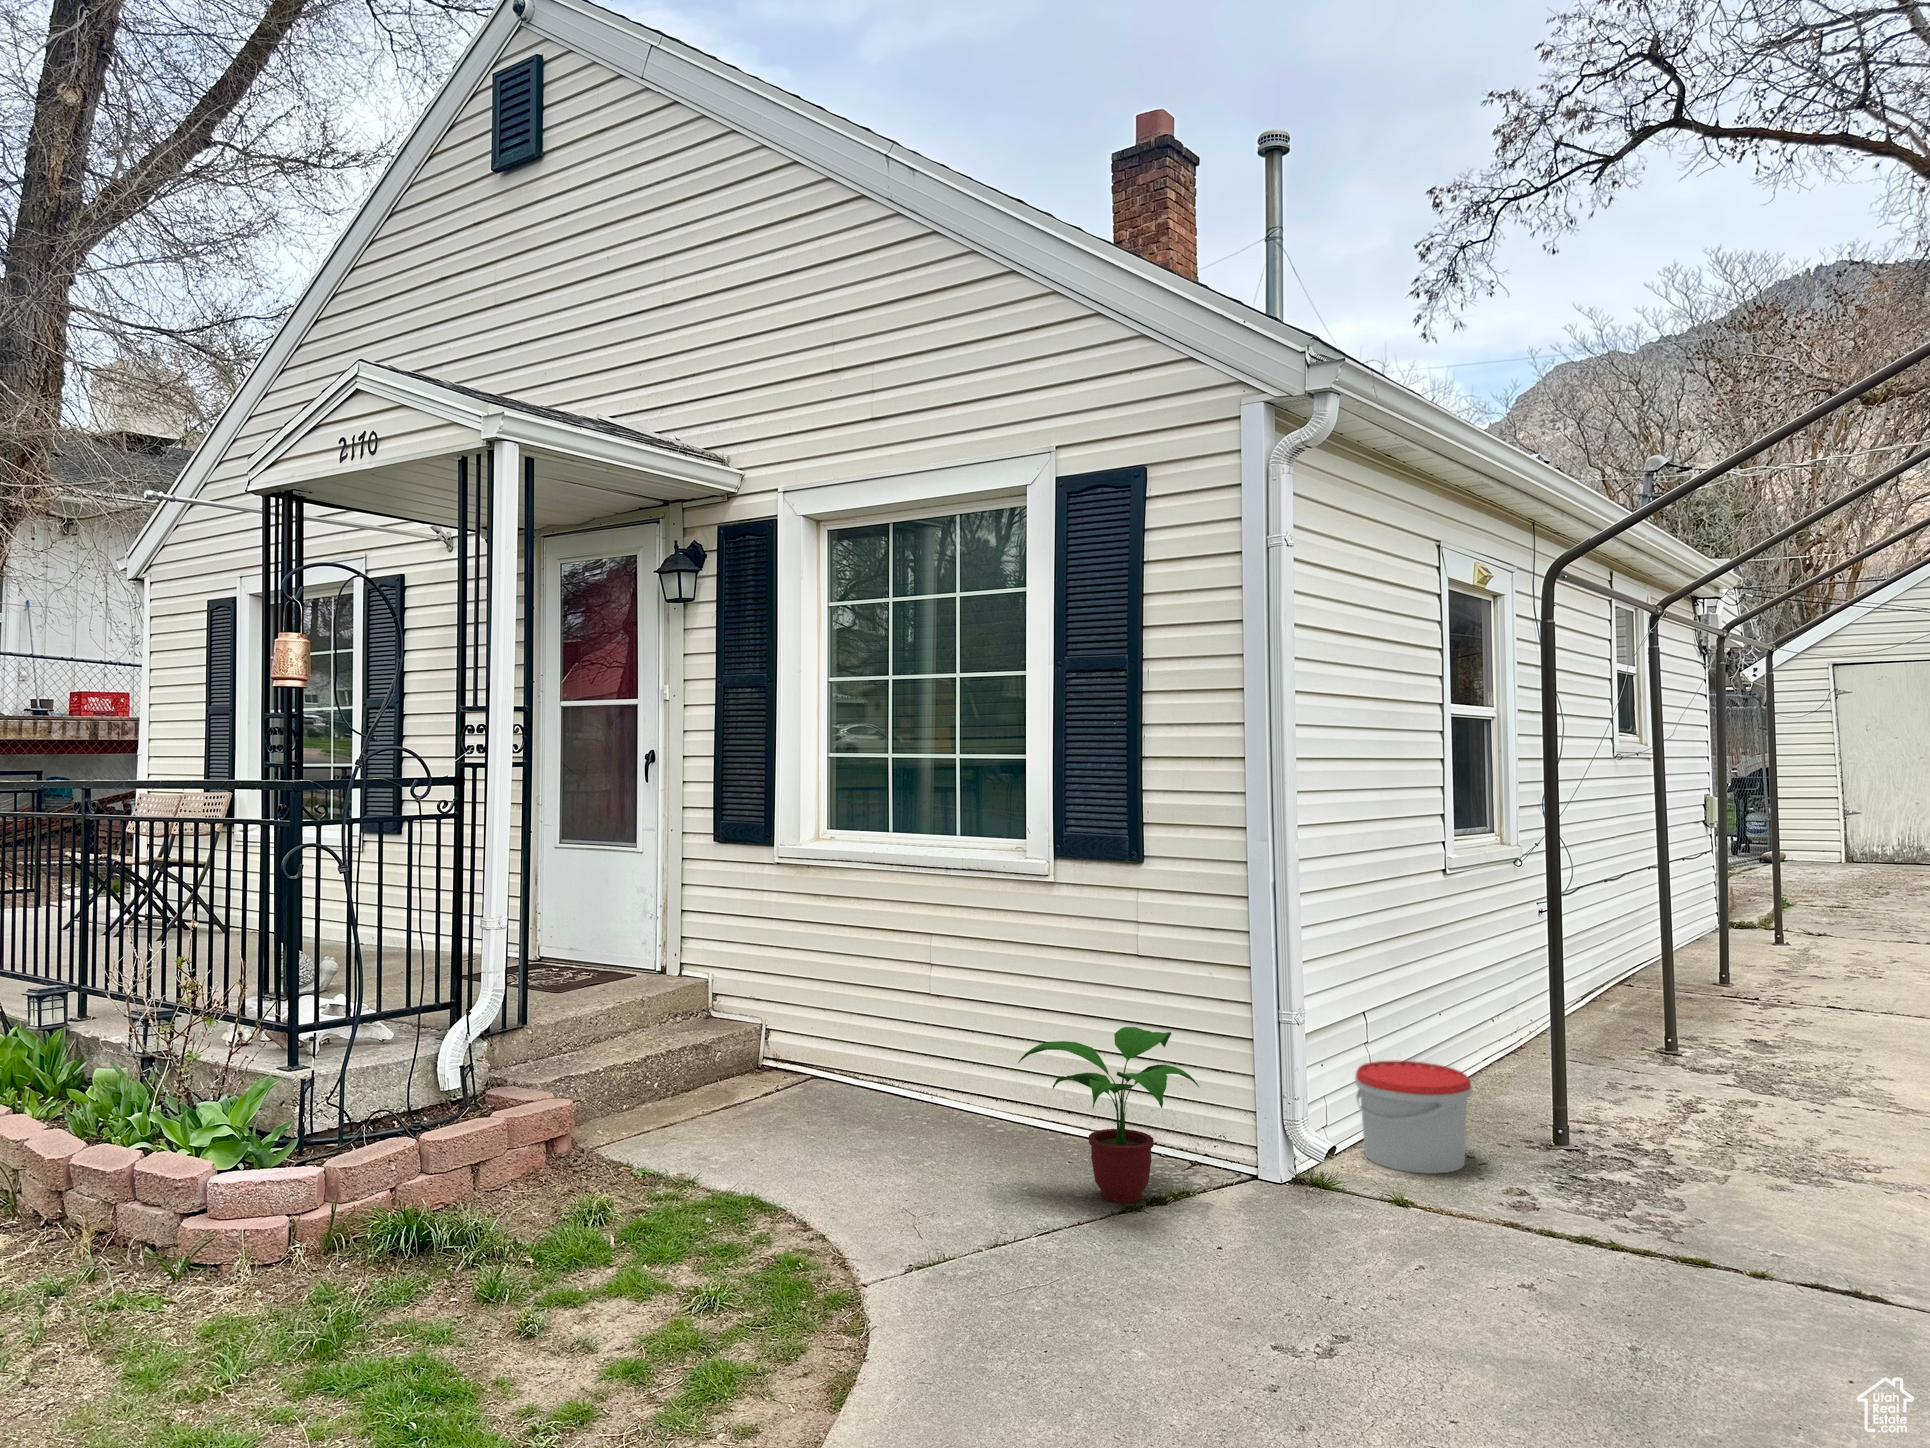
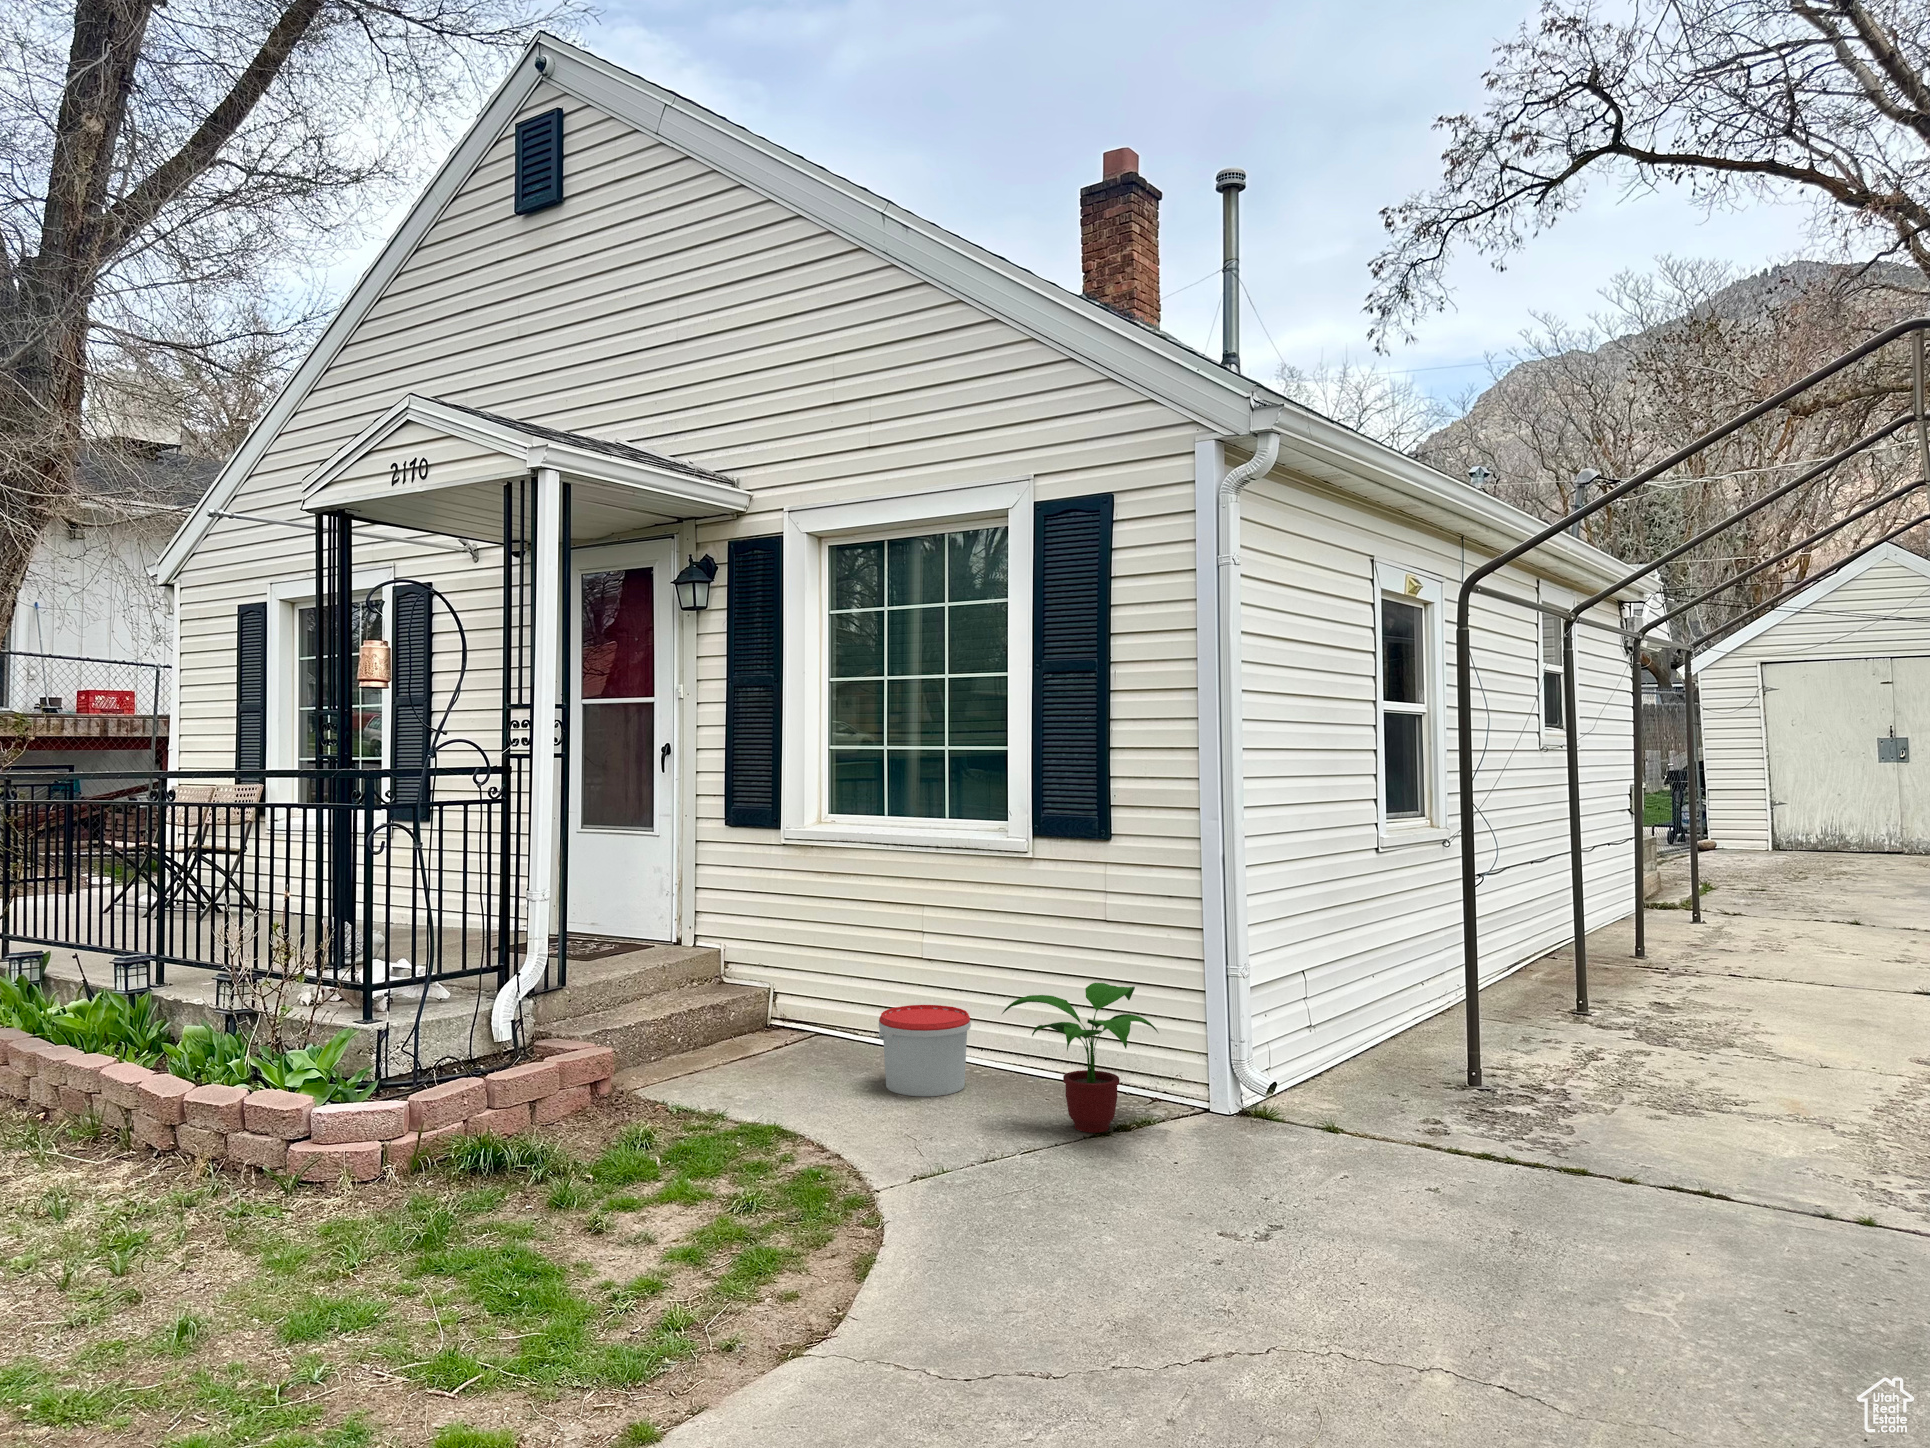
bucket: present [1355,1060,1472,1174] -> present [878,1005,971,1096]

